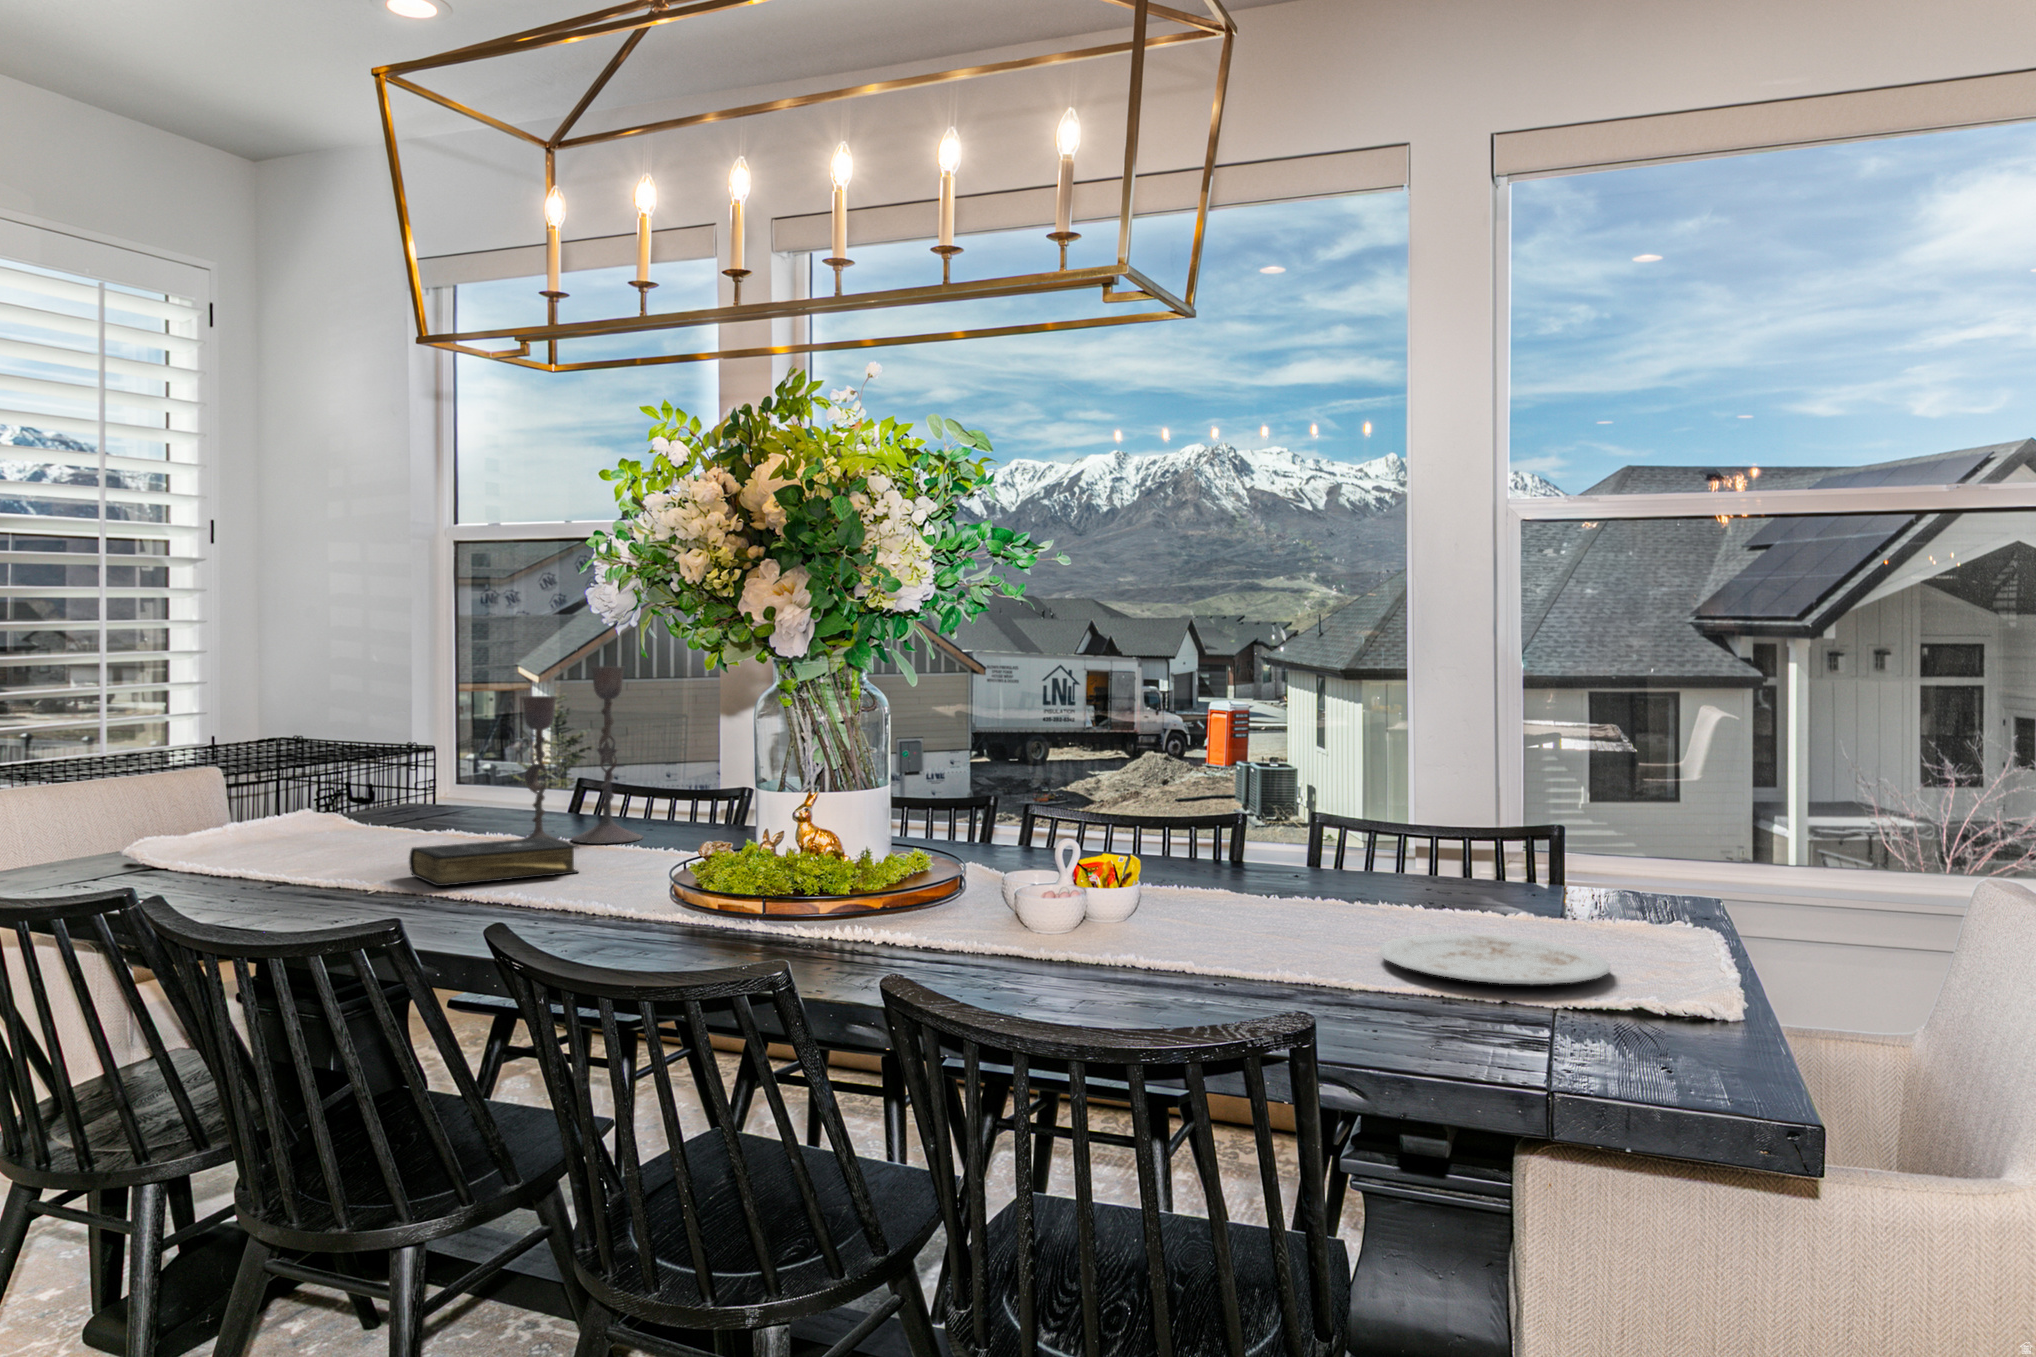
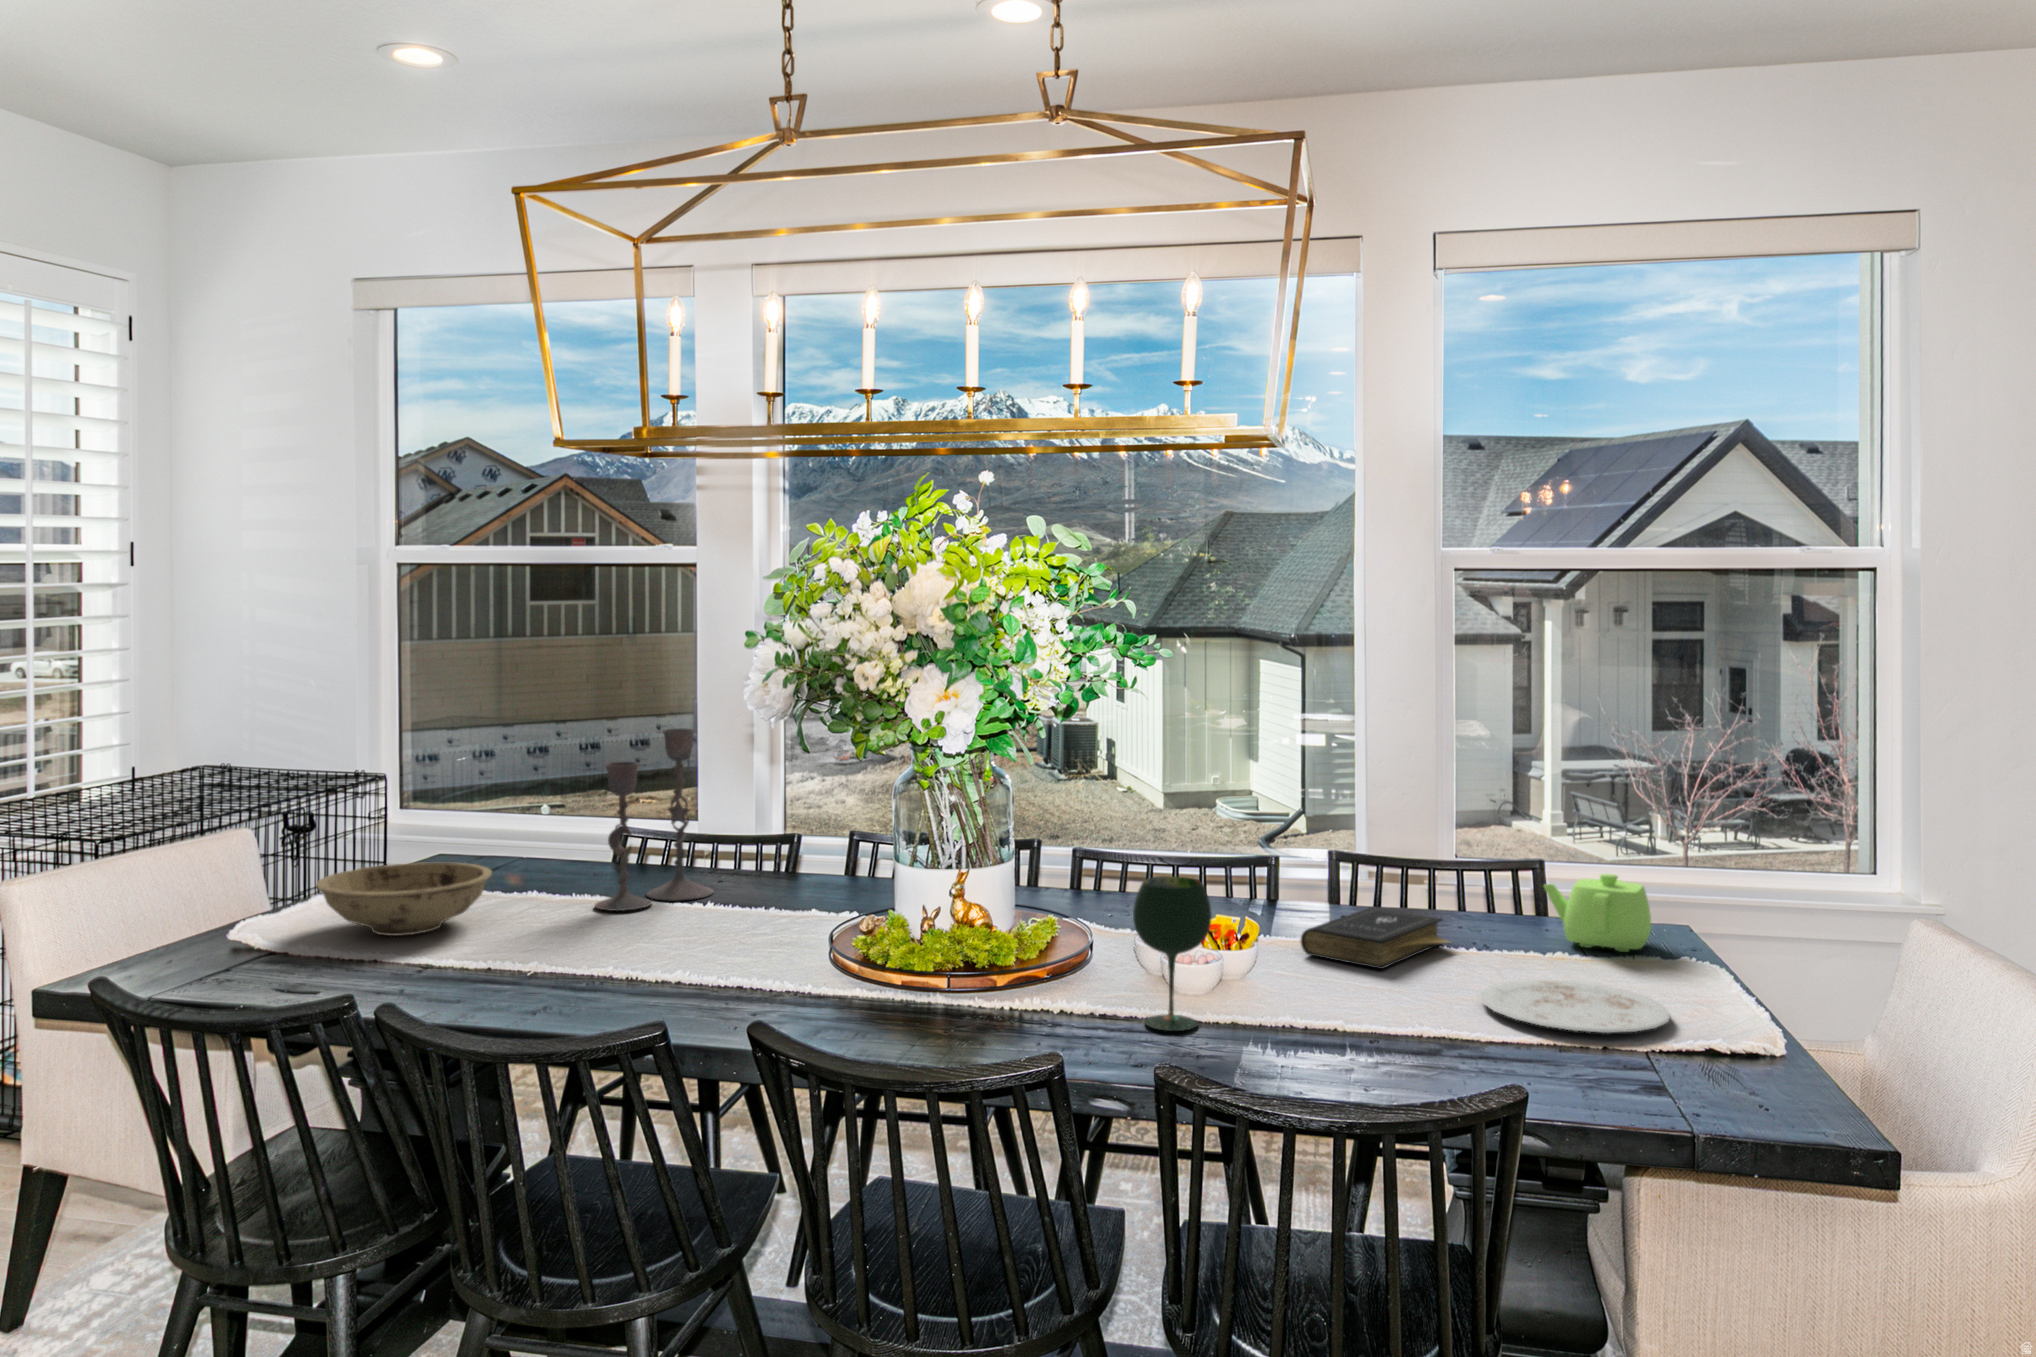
wine glass: none [945,786,1035,963] -> present [1133,876,1212,1031]
bowl: none [214,795,399,860] -> present [316,862,492,936]
teapot: none [1521,823,1652,916] -> present [1544,874,1651,952]
book: present [409,837,578,886] -> present [1301,907,1447,969]

